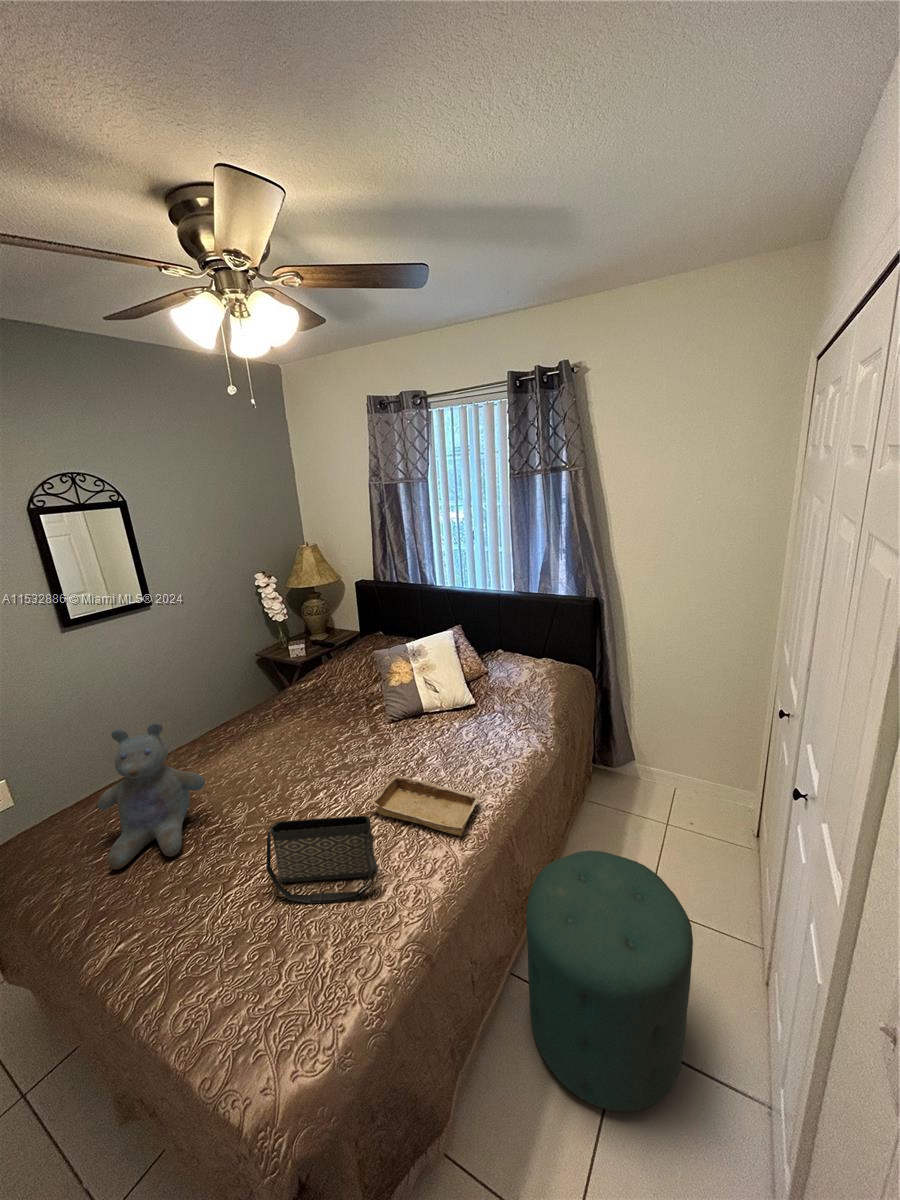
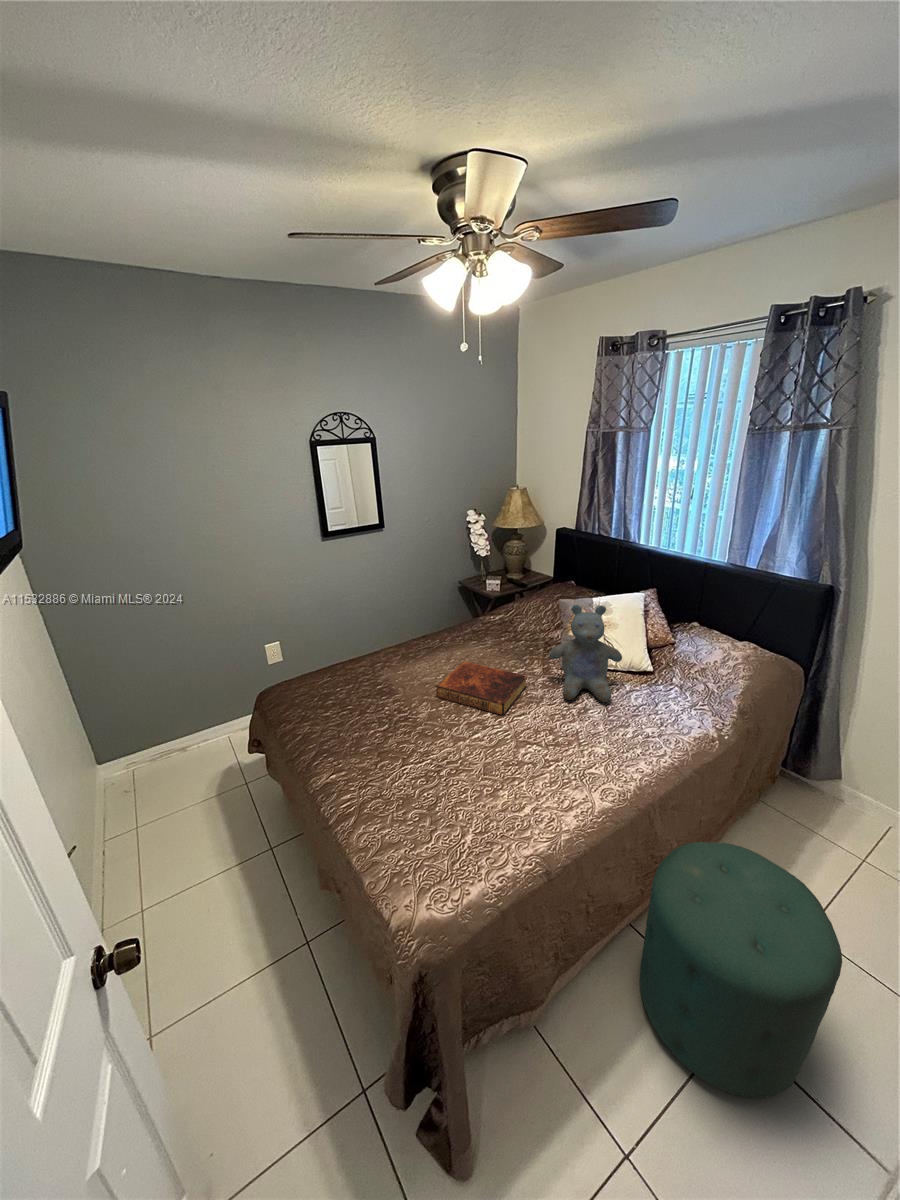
stuffed bear: present [98,723,205,869] -> present [549,605,622,702]
book: none [251,740,357,792] -> present [436,661,527,715]
tray: present [370,775,481,836] -> none [527,716,633,787]
handbag: present [267,816,378,903] -> none [435,725,522,805]

